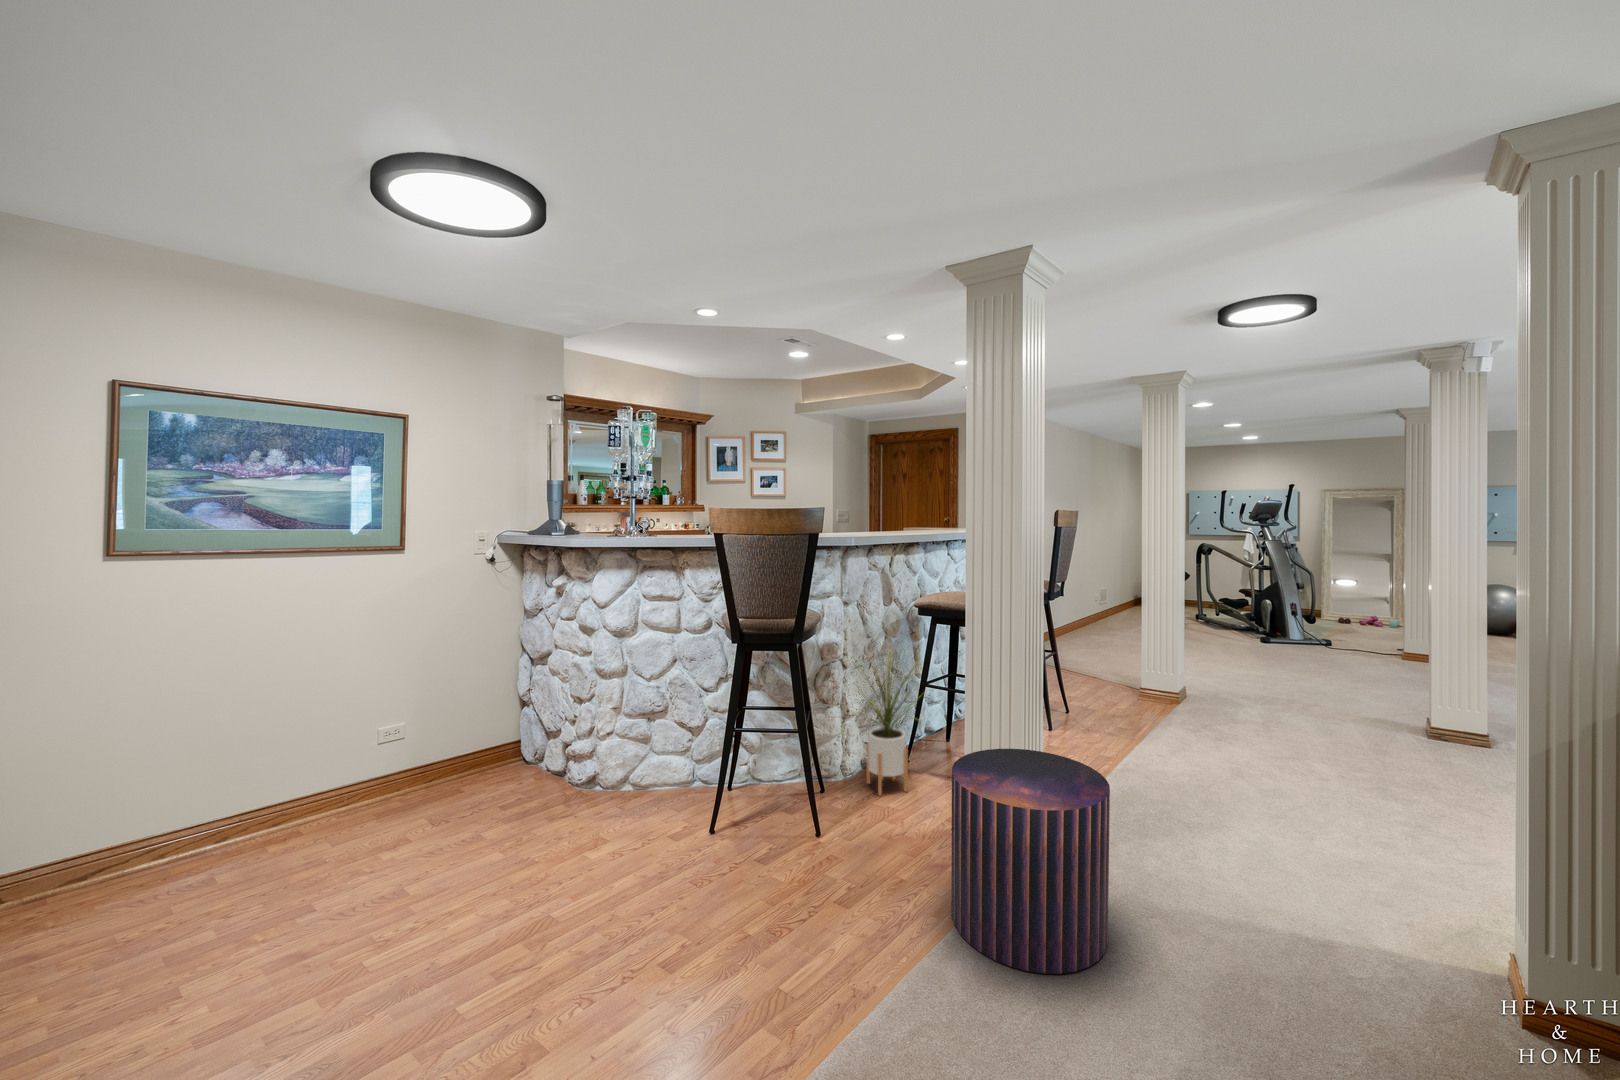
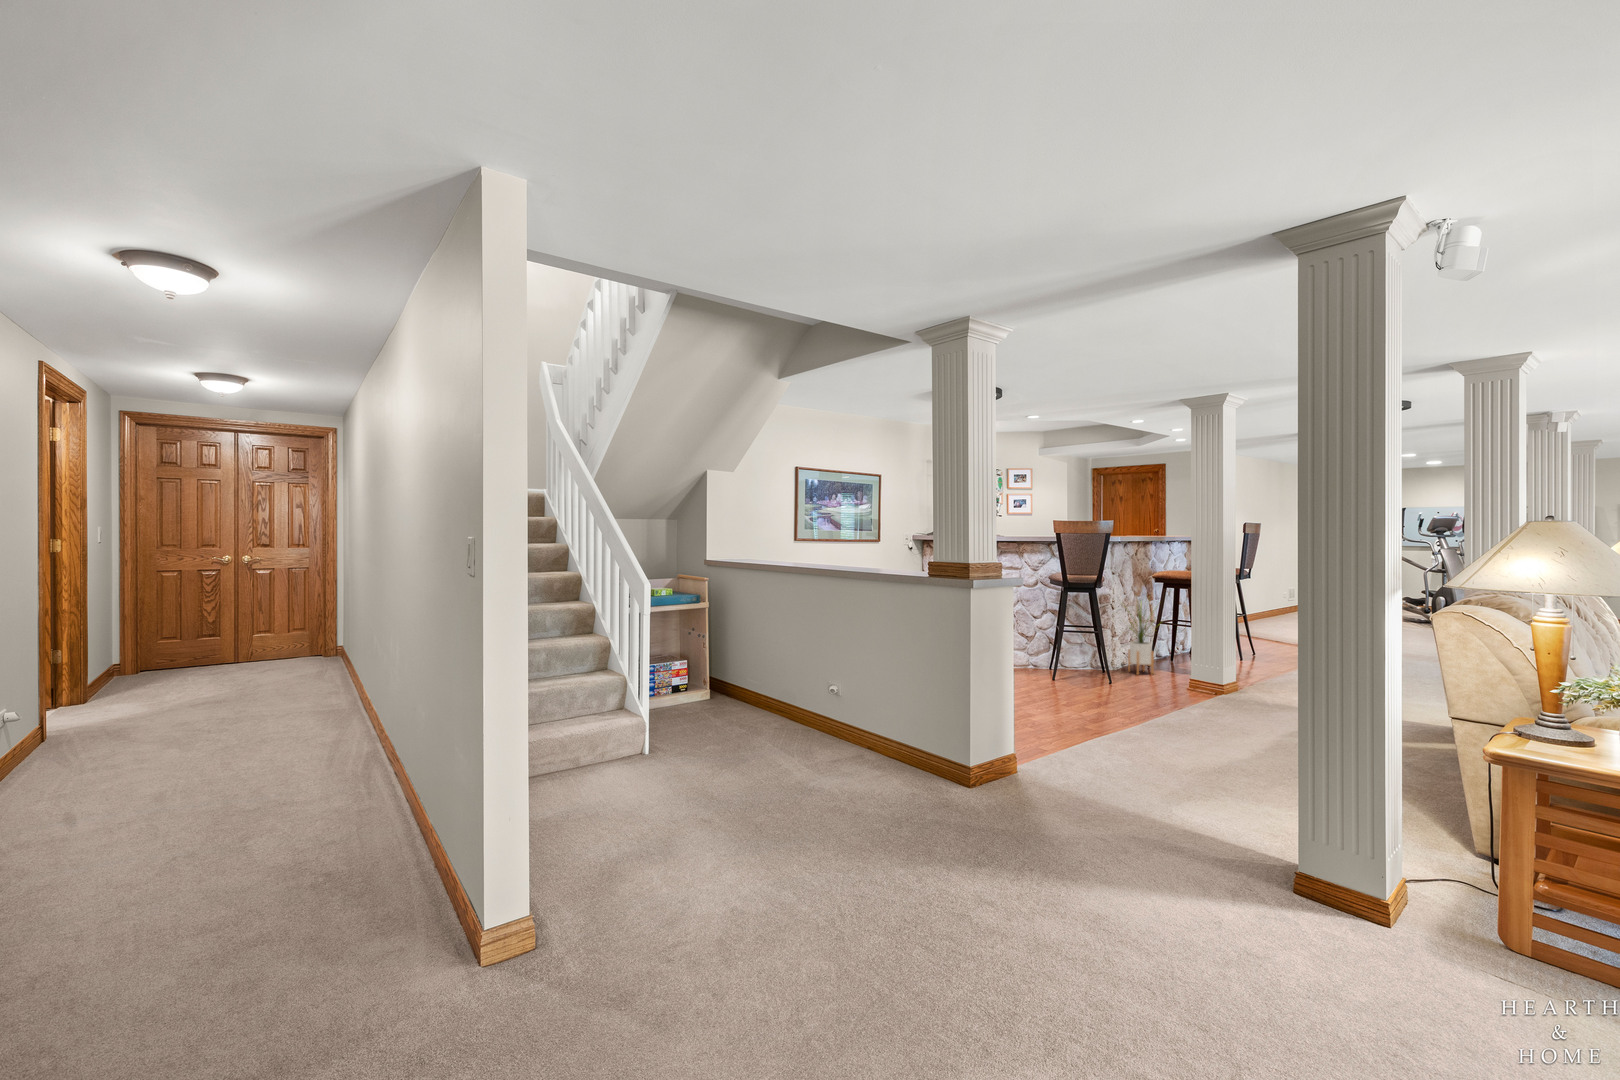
pouf: present [951,749,1110,974] -> none [1187,632,1263,710]

